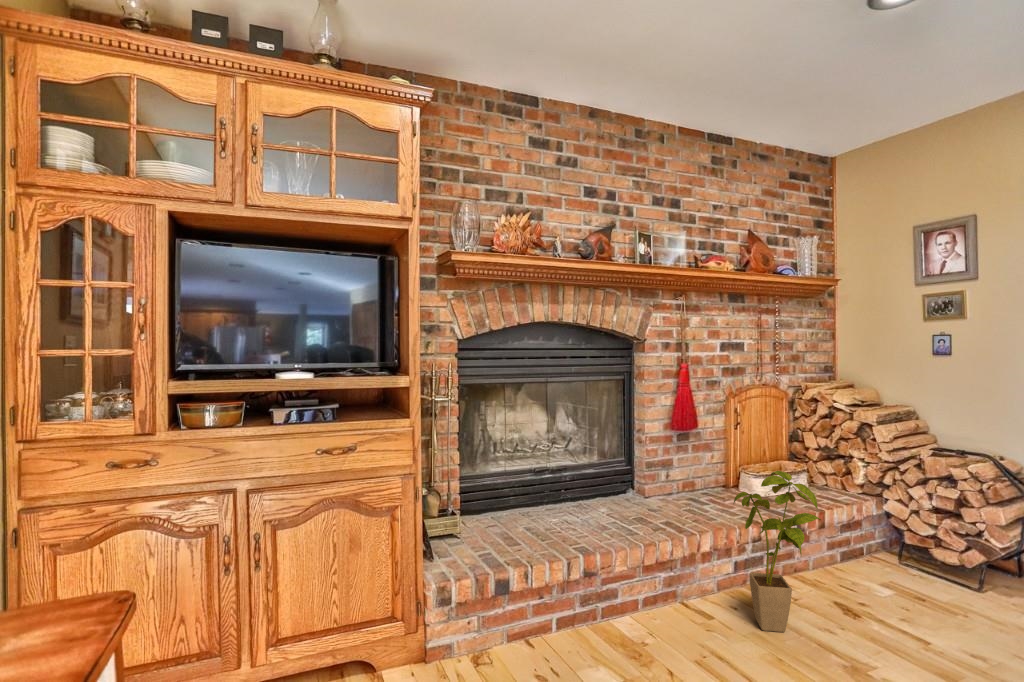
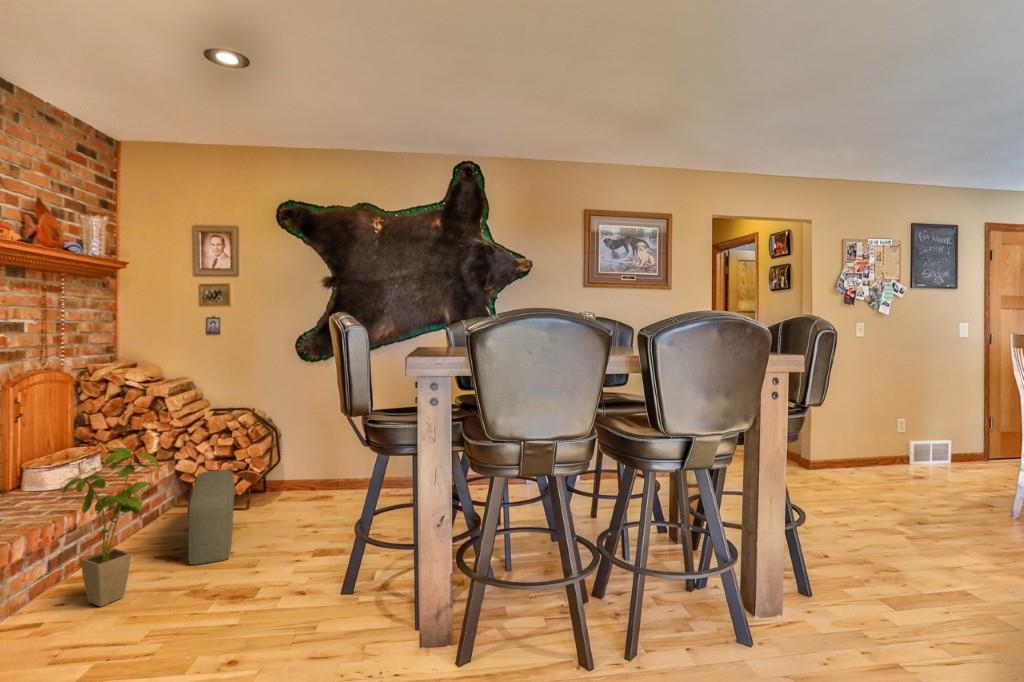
pouf: none [866,523,950,650] -> present [187,470,234,565]

